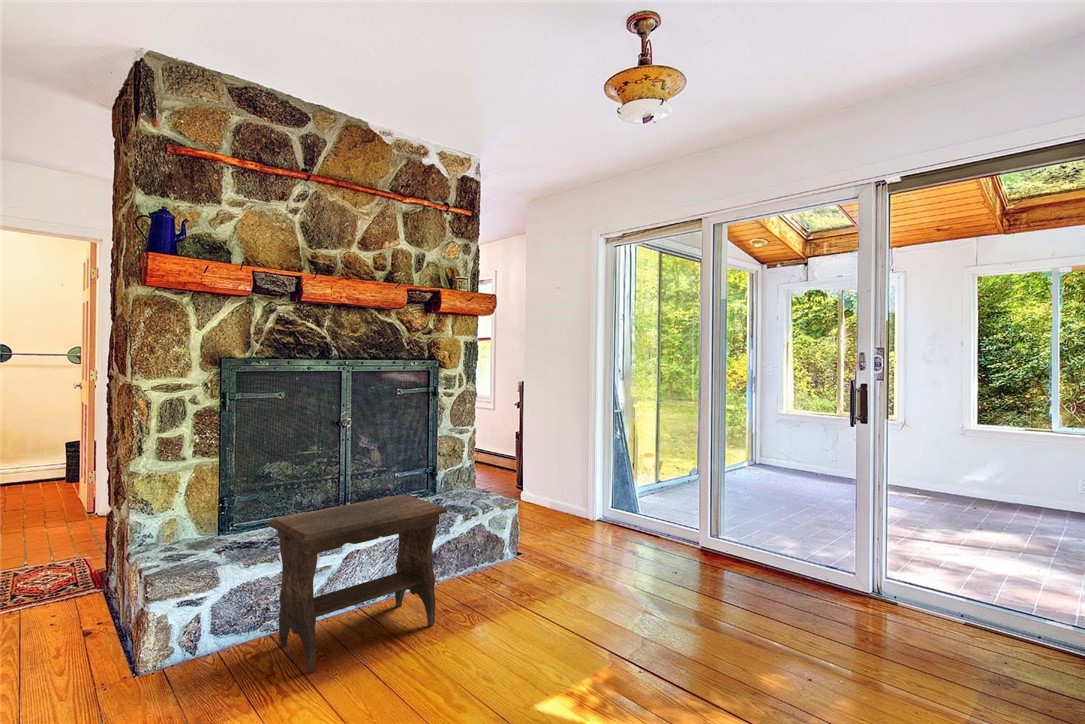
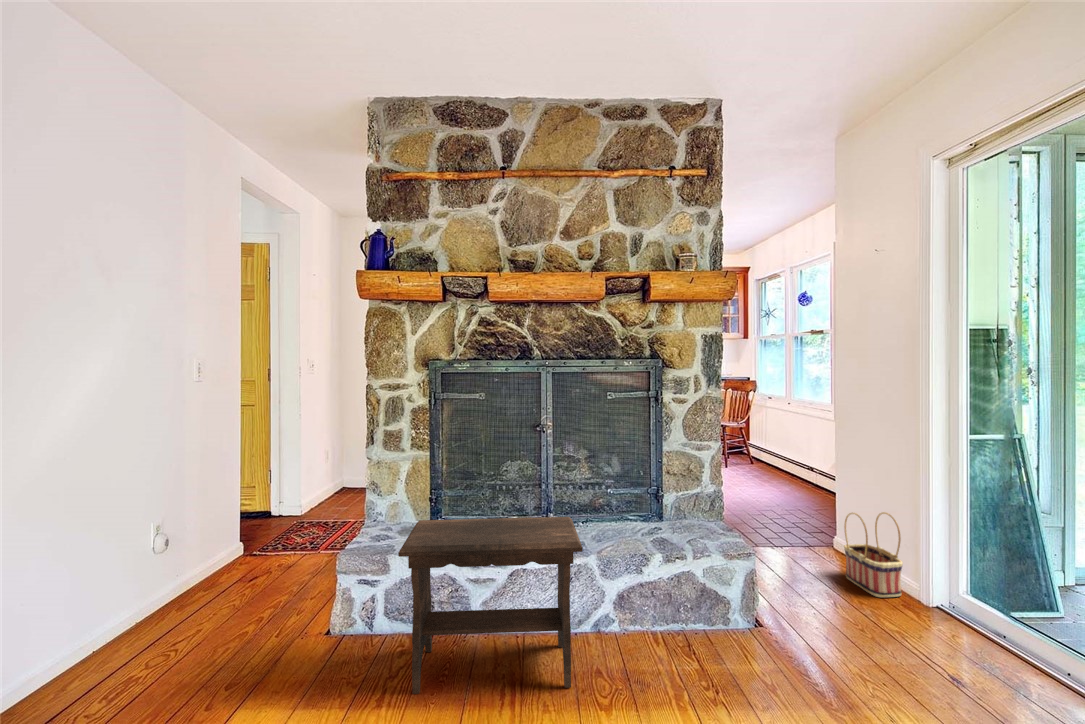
basket: none [540,468,578,525] -> present [844,512,903,597]

